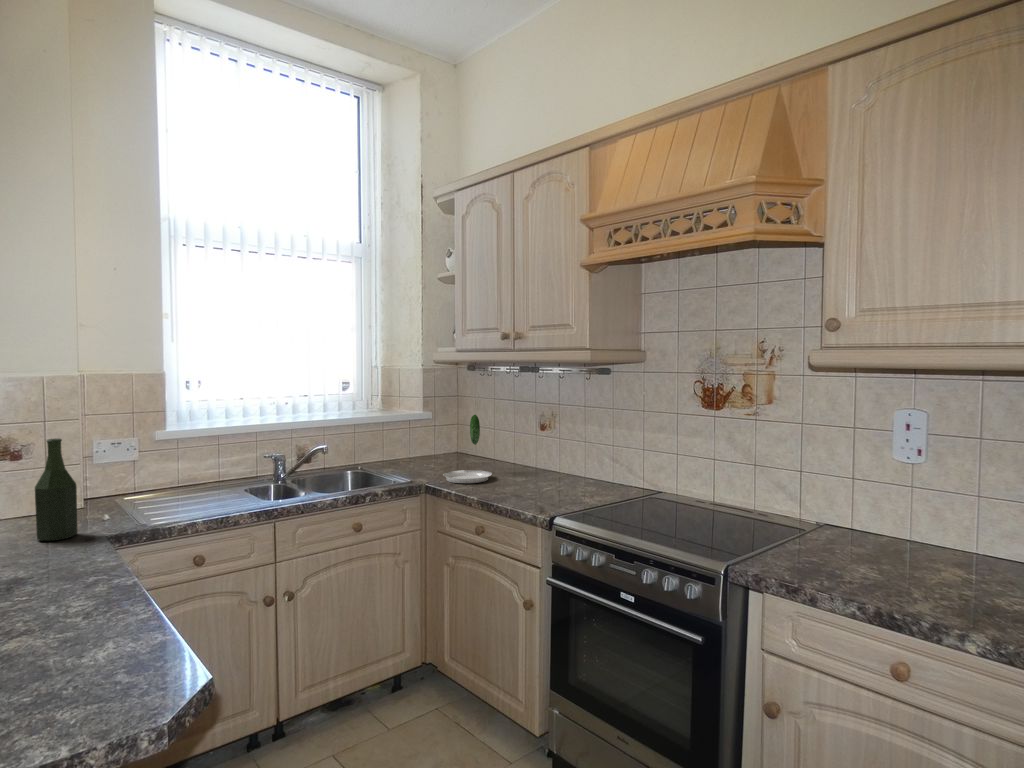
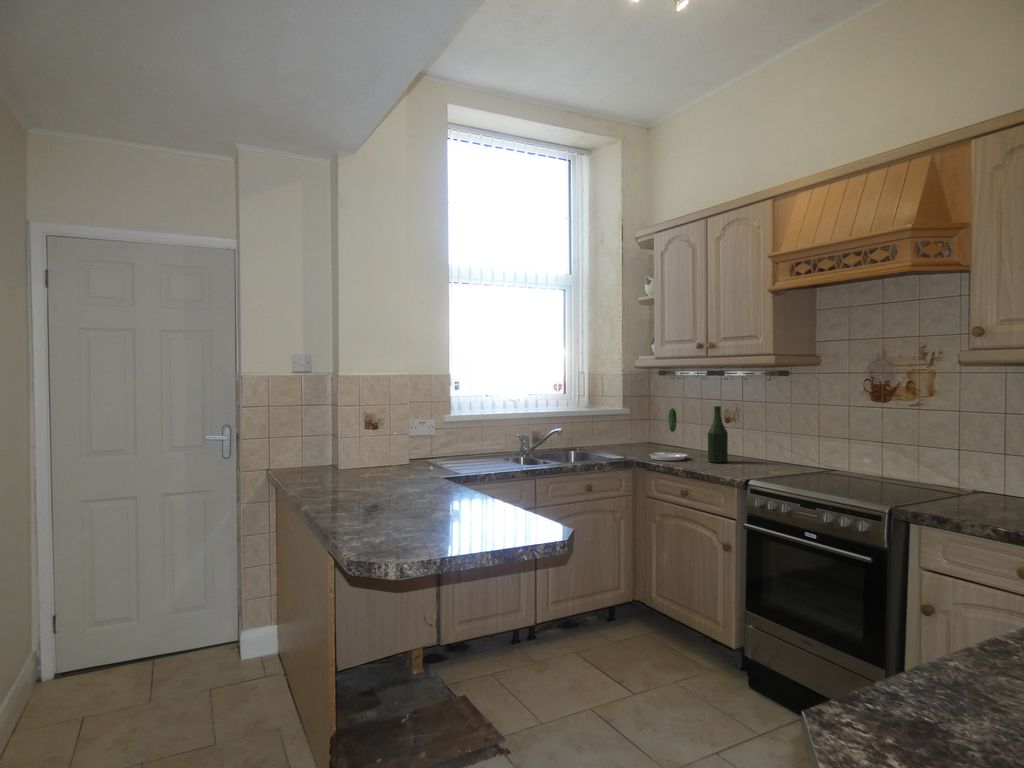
bottle: present [35,438,77,541] -> present [708,406,728,463]

